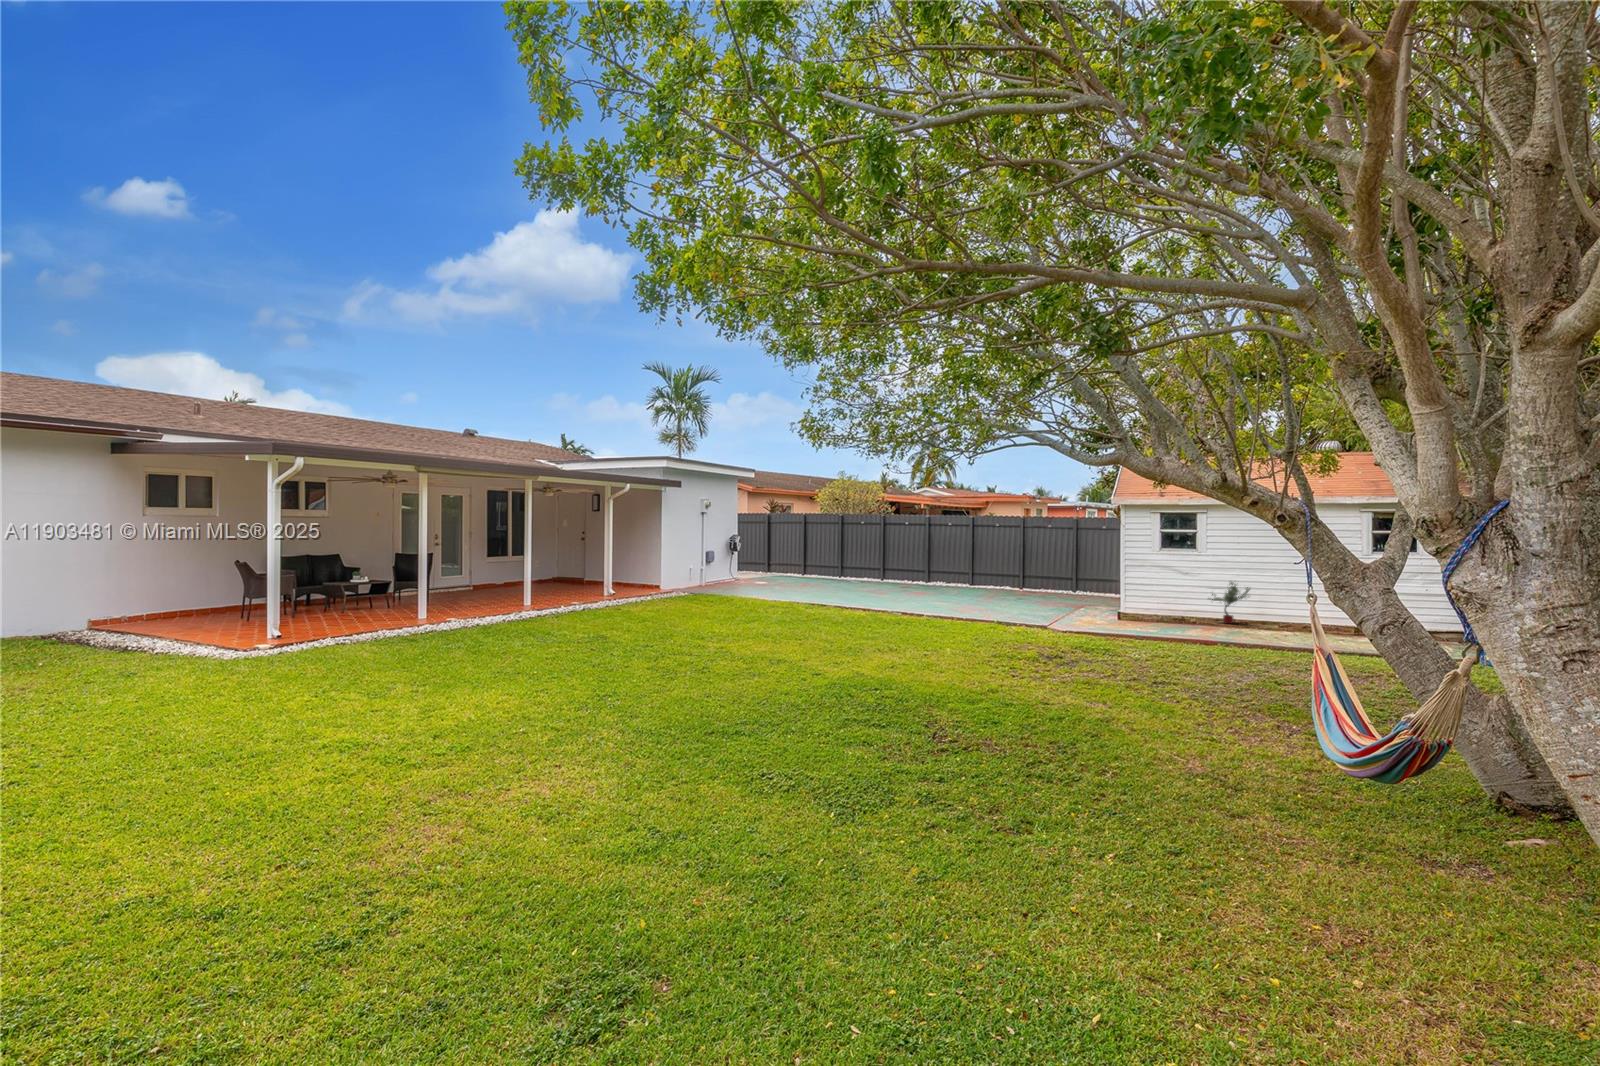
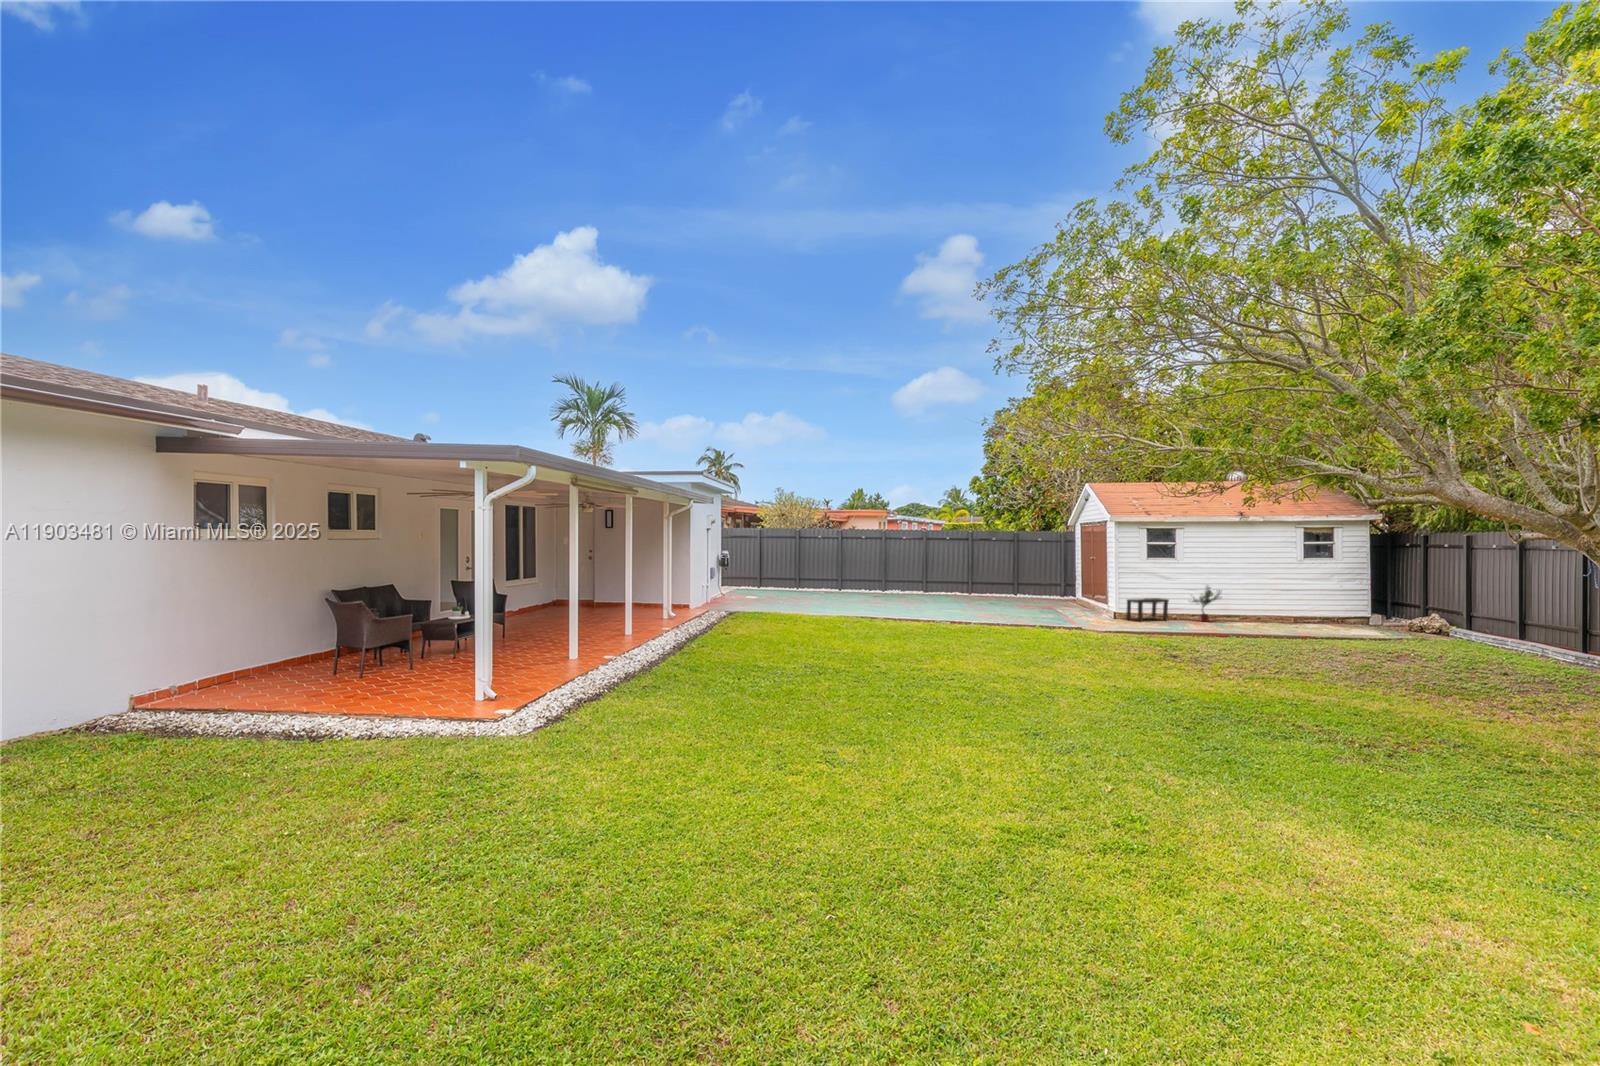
bench: none [1127,594,1181,621] -> present [1126,598,1169,621]

